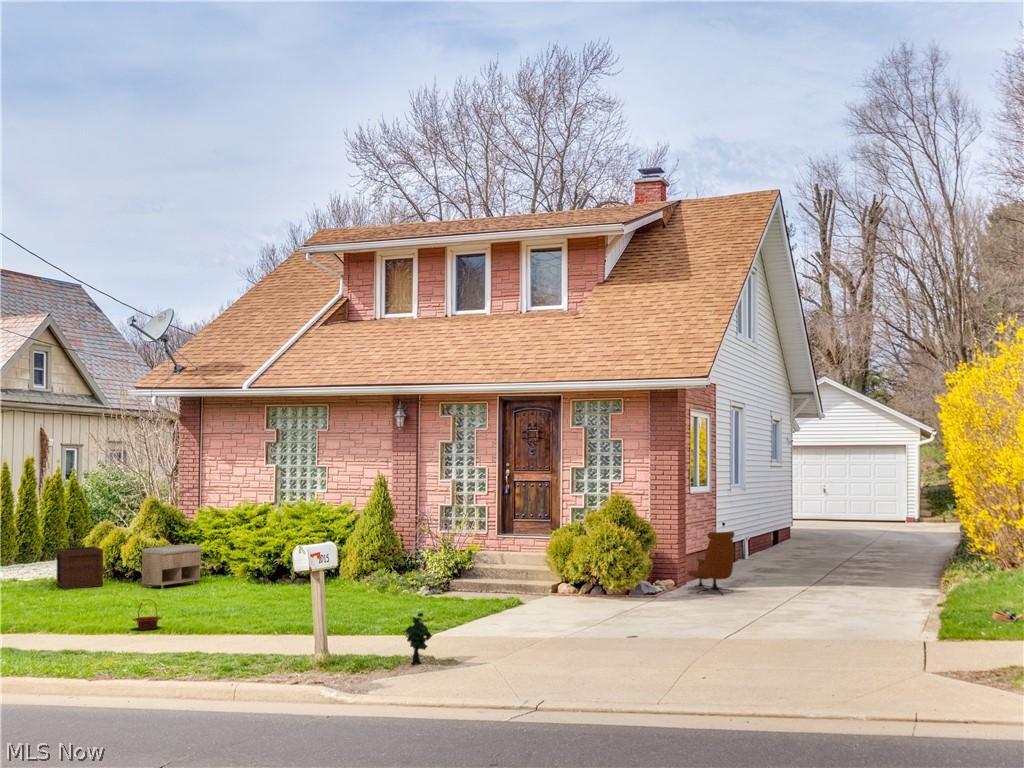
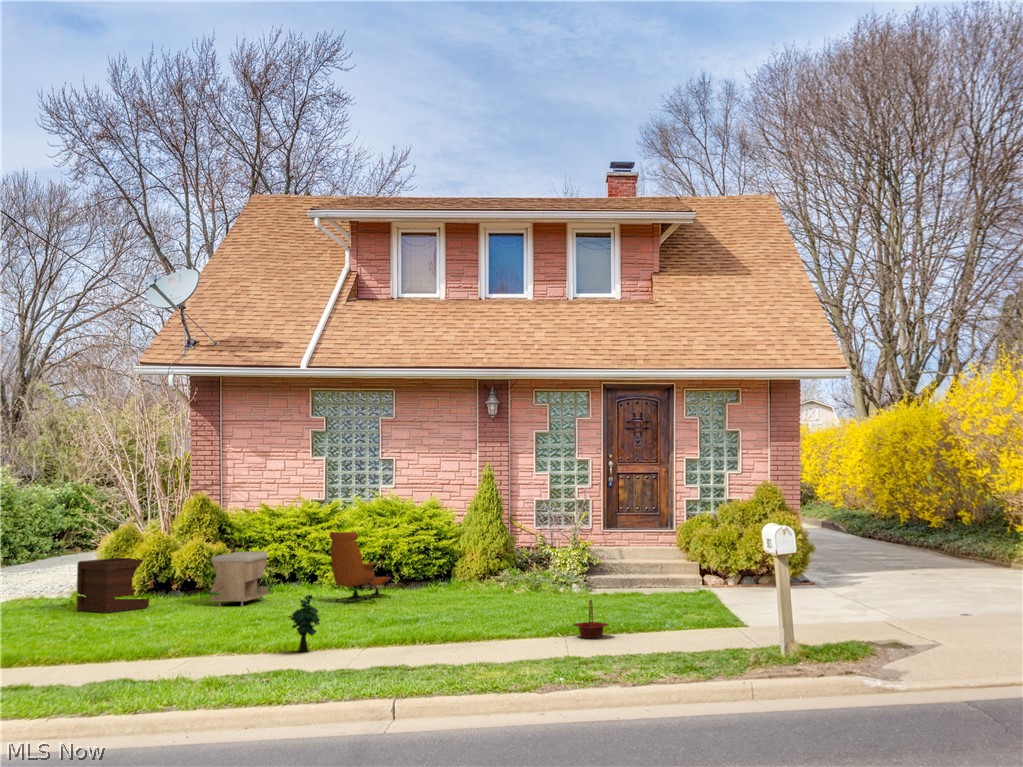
lounge chair: present [688,531,734,595] -> present [330,532,390,604]
basket: present [133,599,162,630] -> present [573,600,609,638]
decorative plant: present [403,613,432,664] -> present [289,595,320,652]

